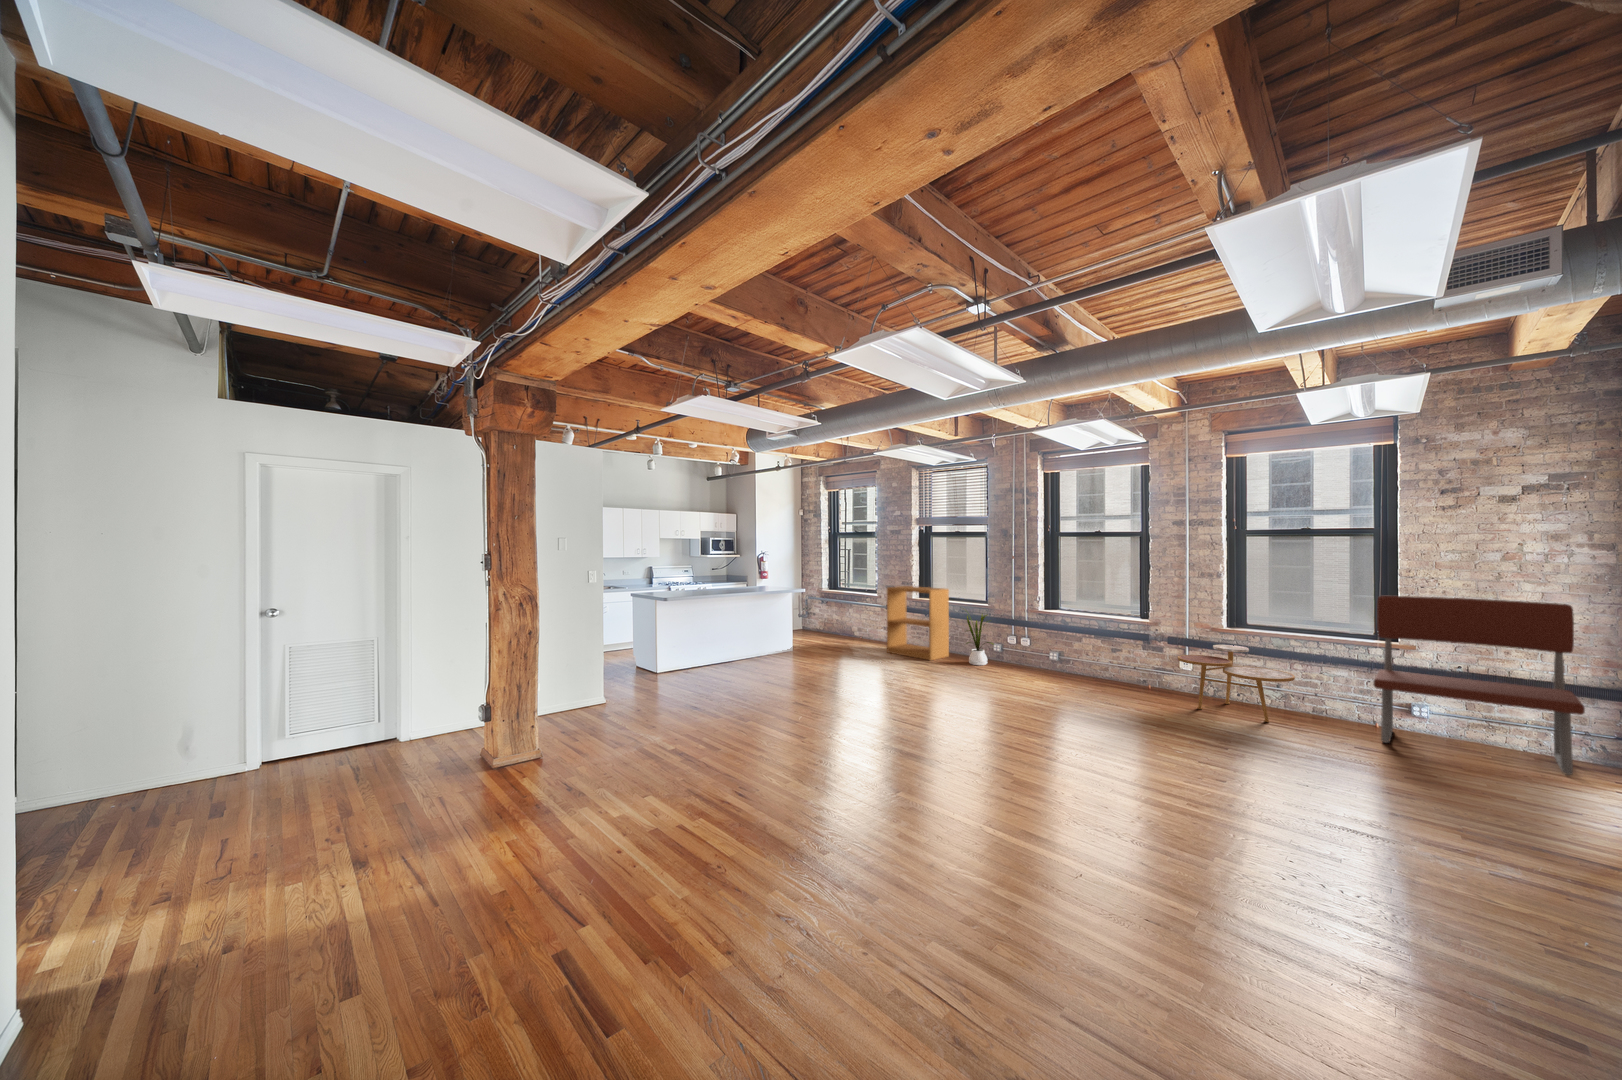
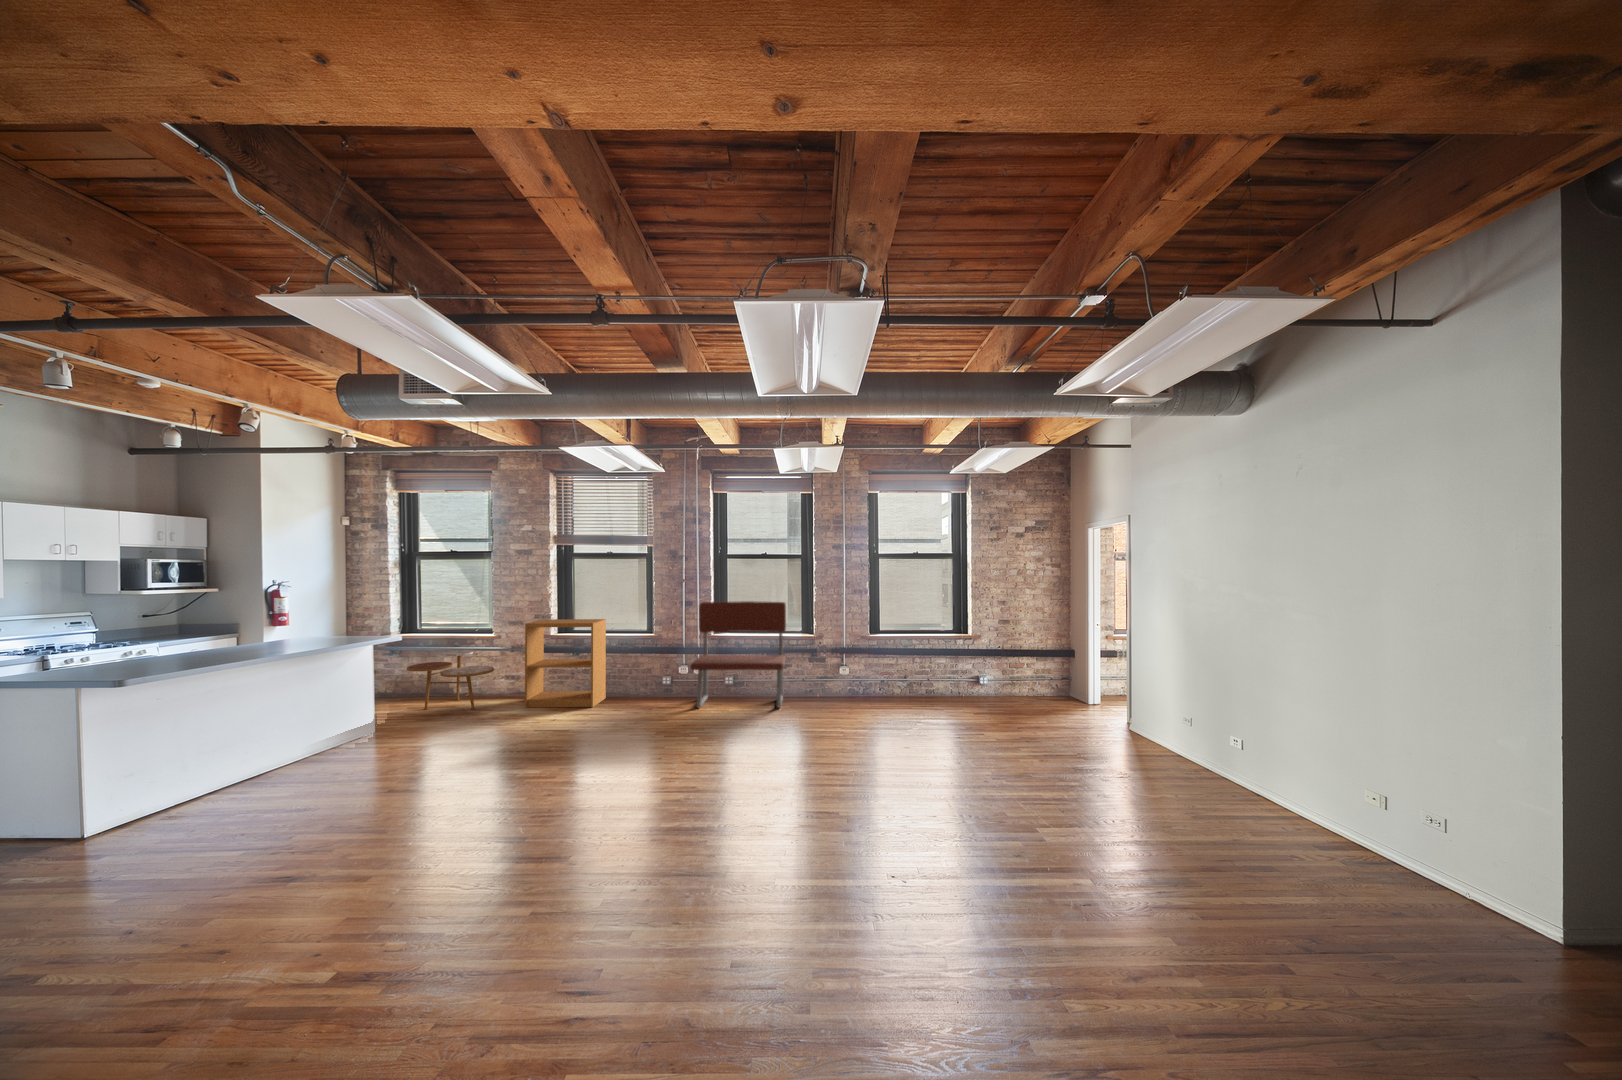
bench: present [1373,596,1585,775] -> present [690,601,786,708]
house plant: present [966,614,994,665] -> none [624,639,667,703]
side table: present [1178,645,1295,722] -> present [407,650,494,709]

